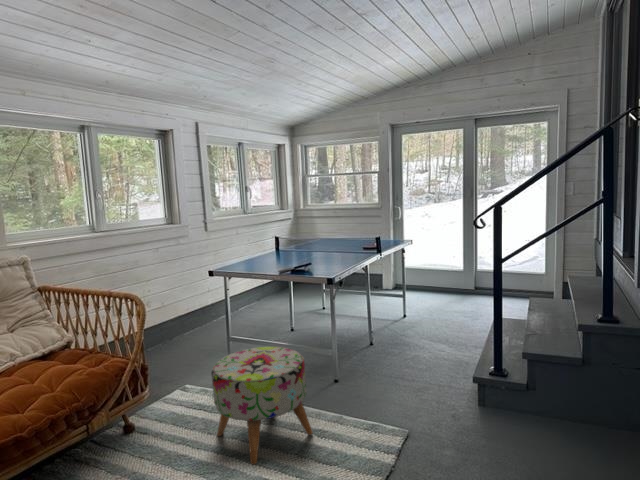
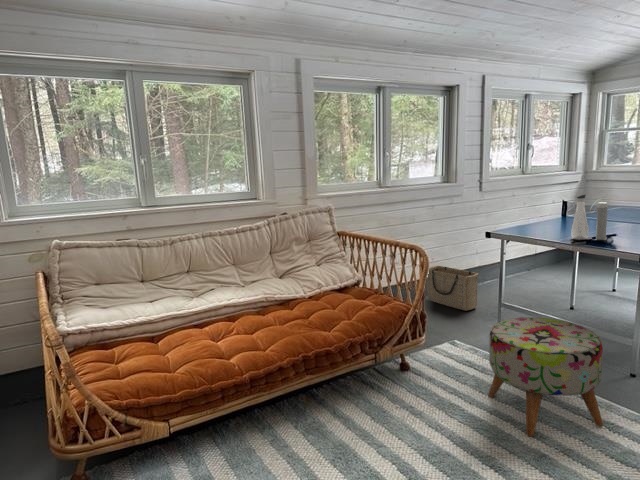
water bottle: none [273,232,304,271] -> present [571,195,608,240]
basket: none [155,309,210,351] -> present [427,266,479,311]

